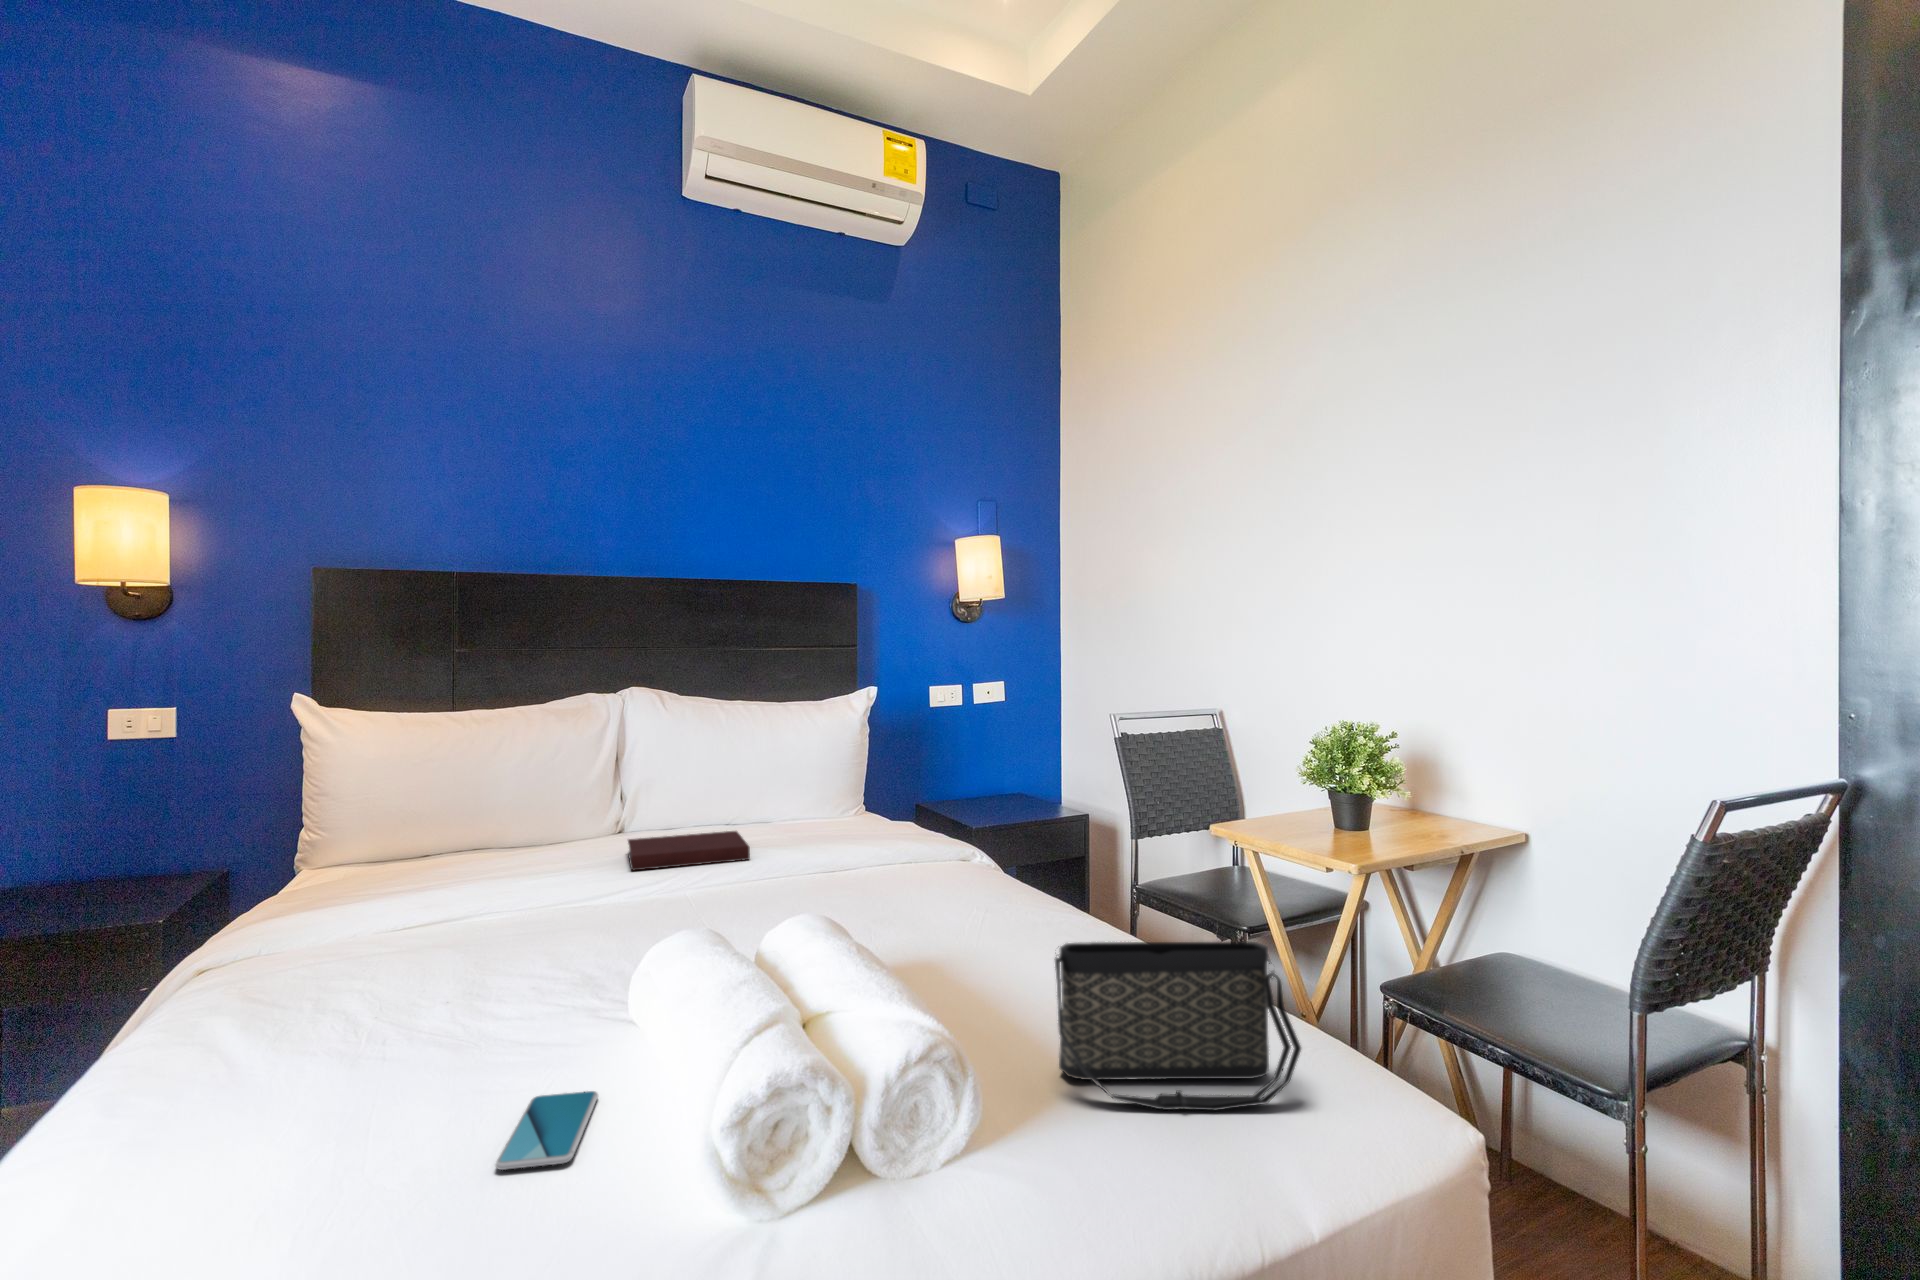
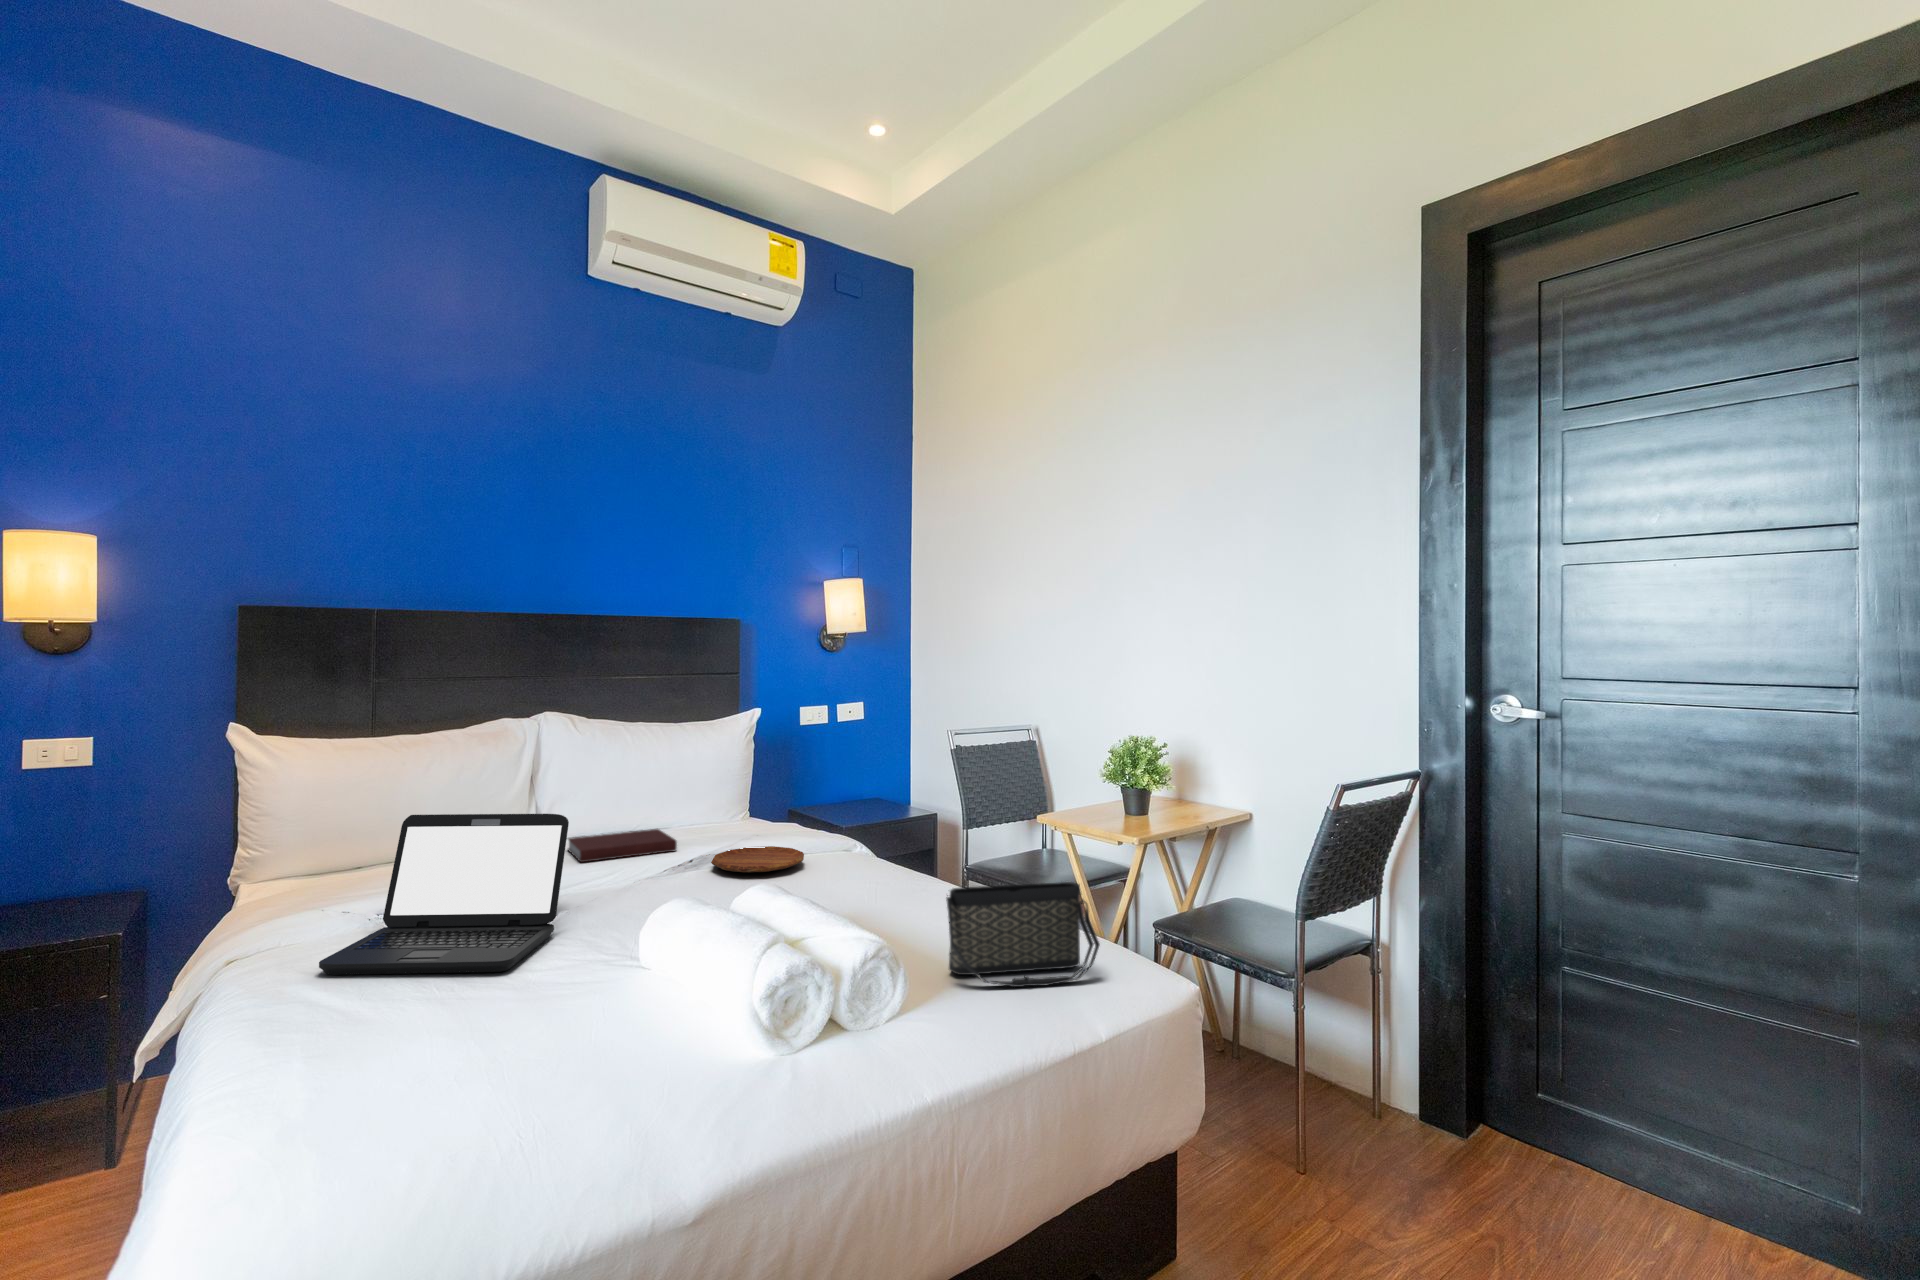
laptop: none [246,809,578,1024] -> present [319,814,569,975]
tray: none [786,857,904,891] -> present [711,846,804,872]
smartphone: present [496,1091,598,1170] -> none [593,1001,644,1045]

